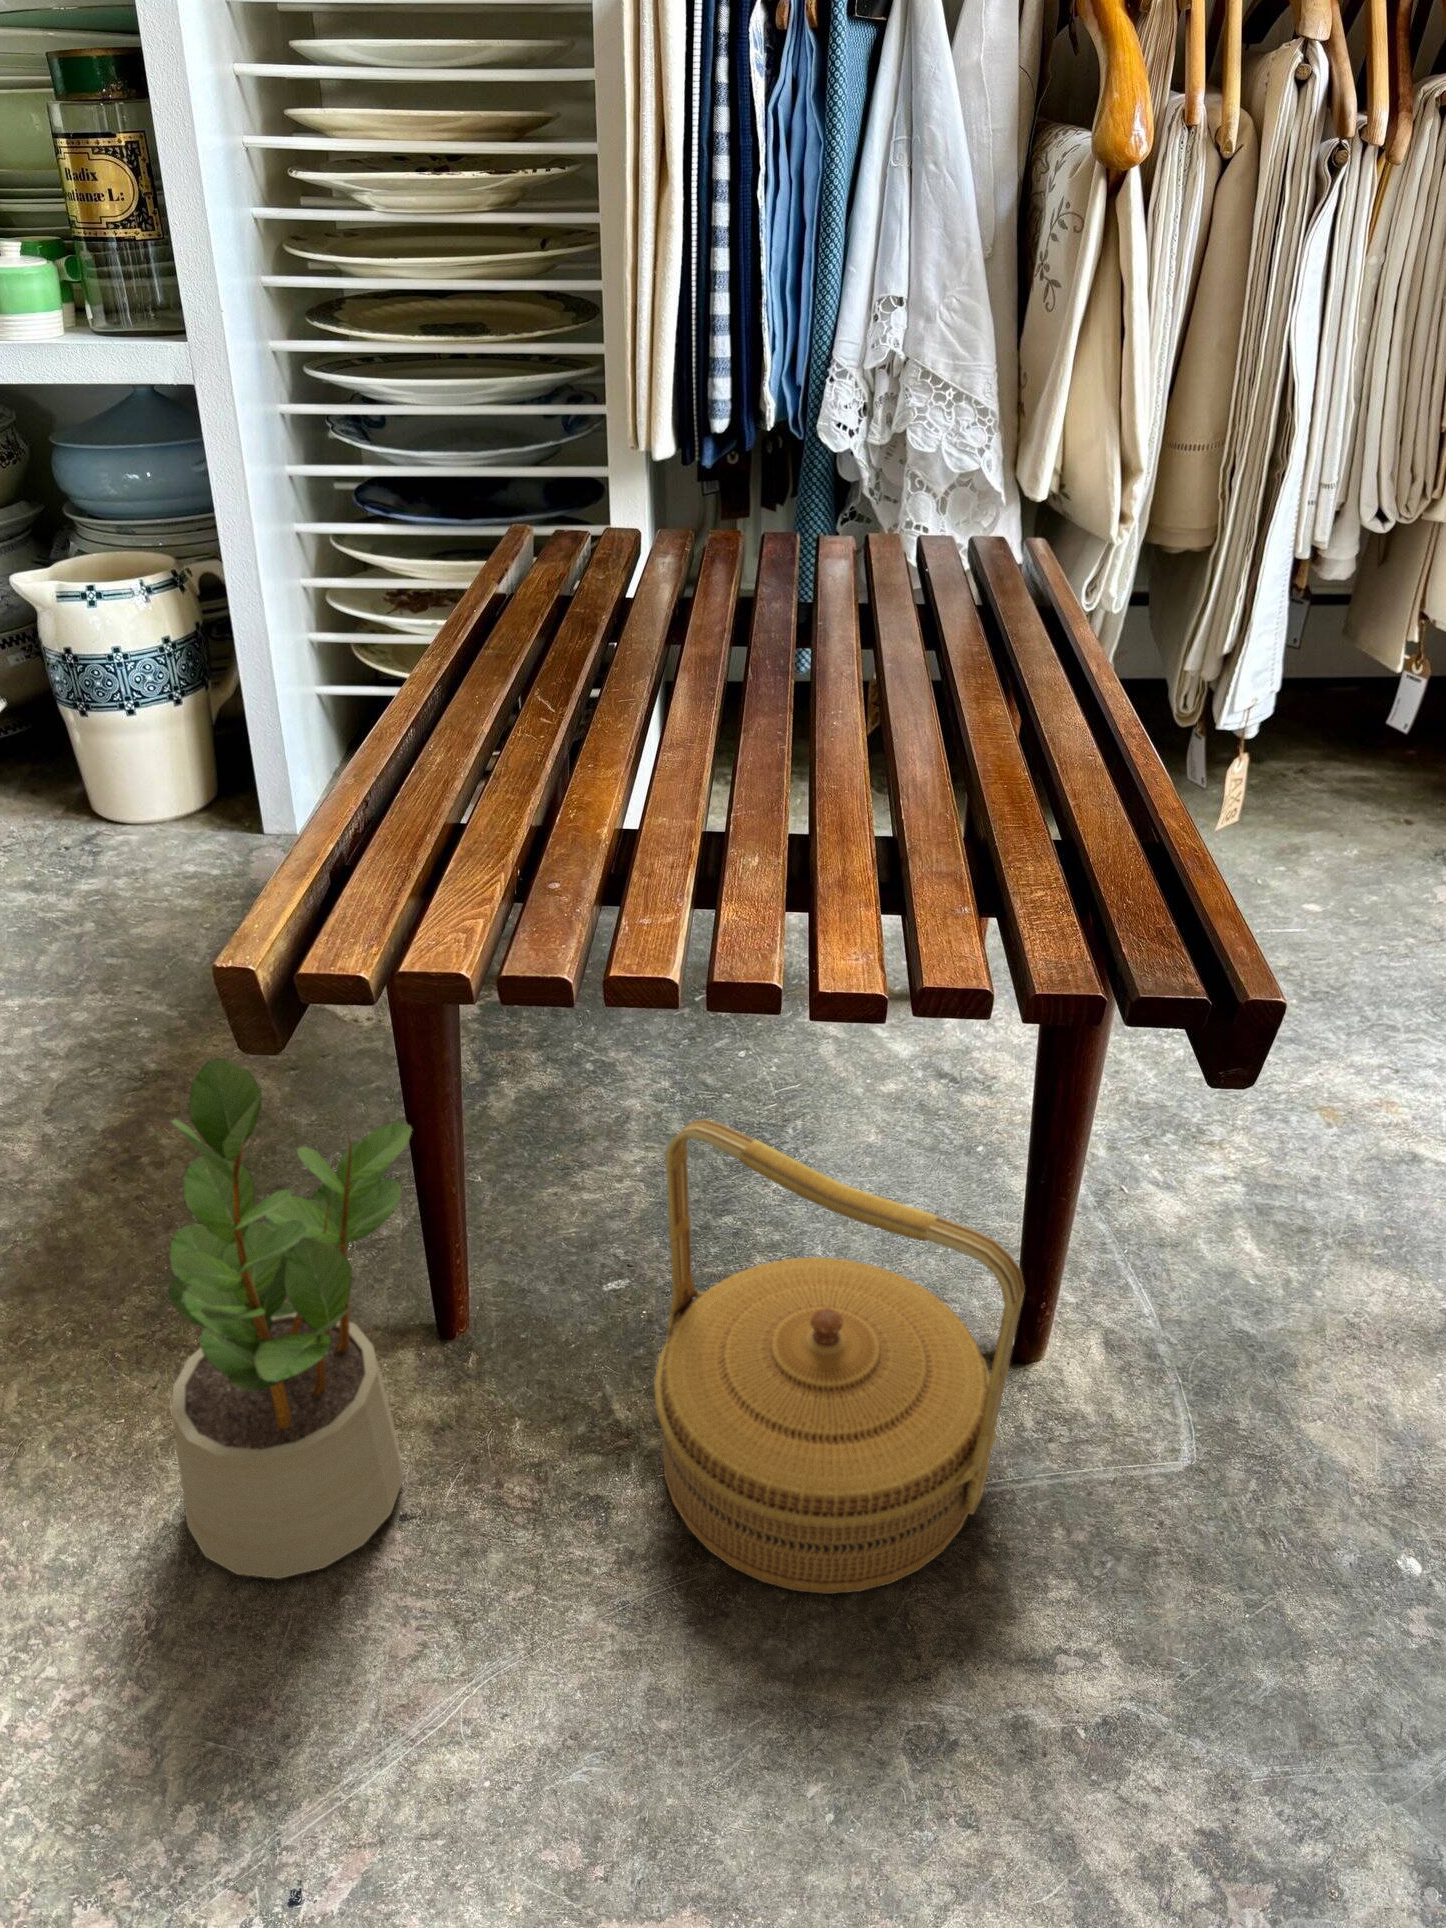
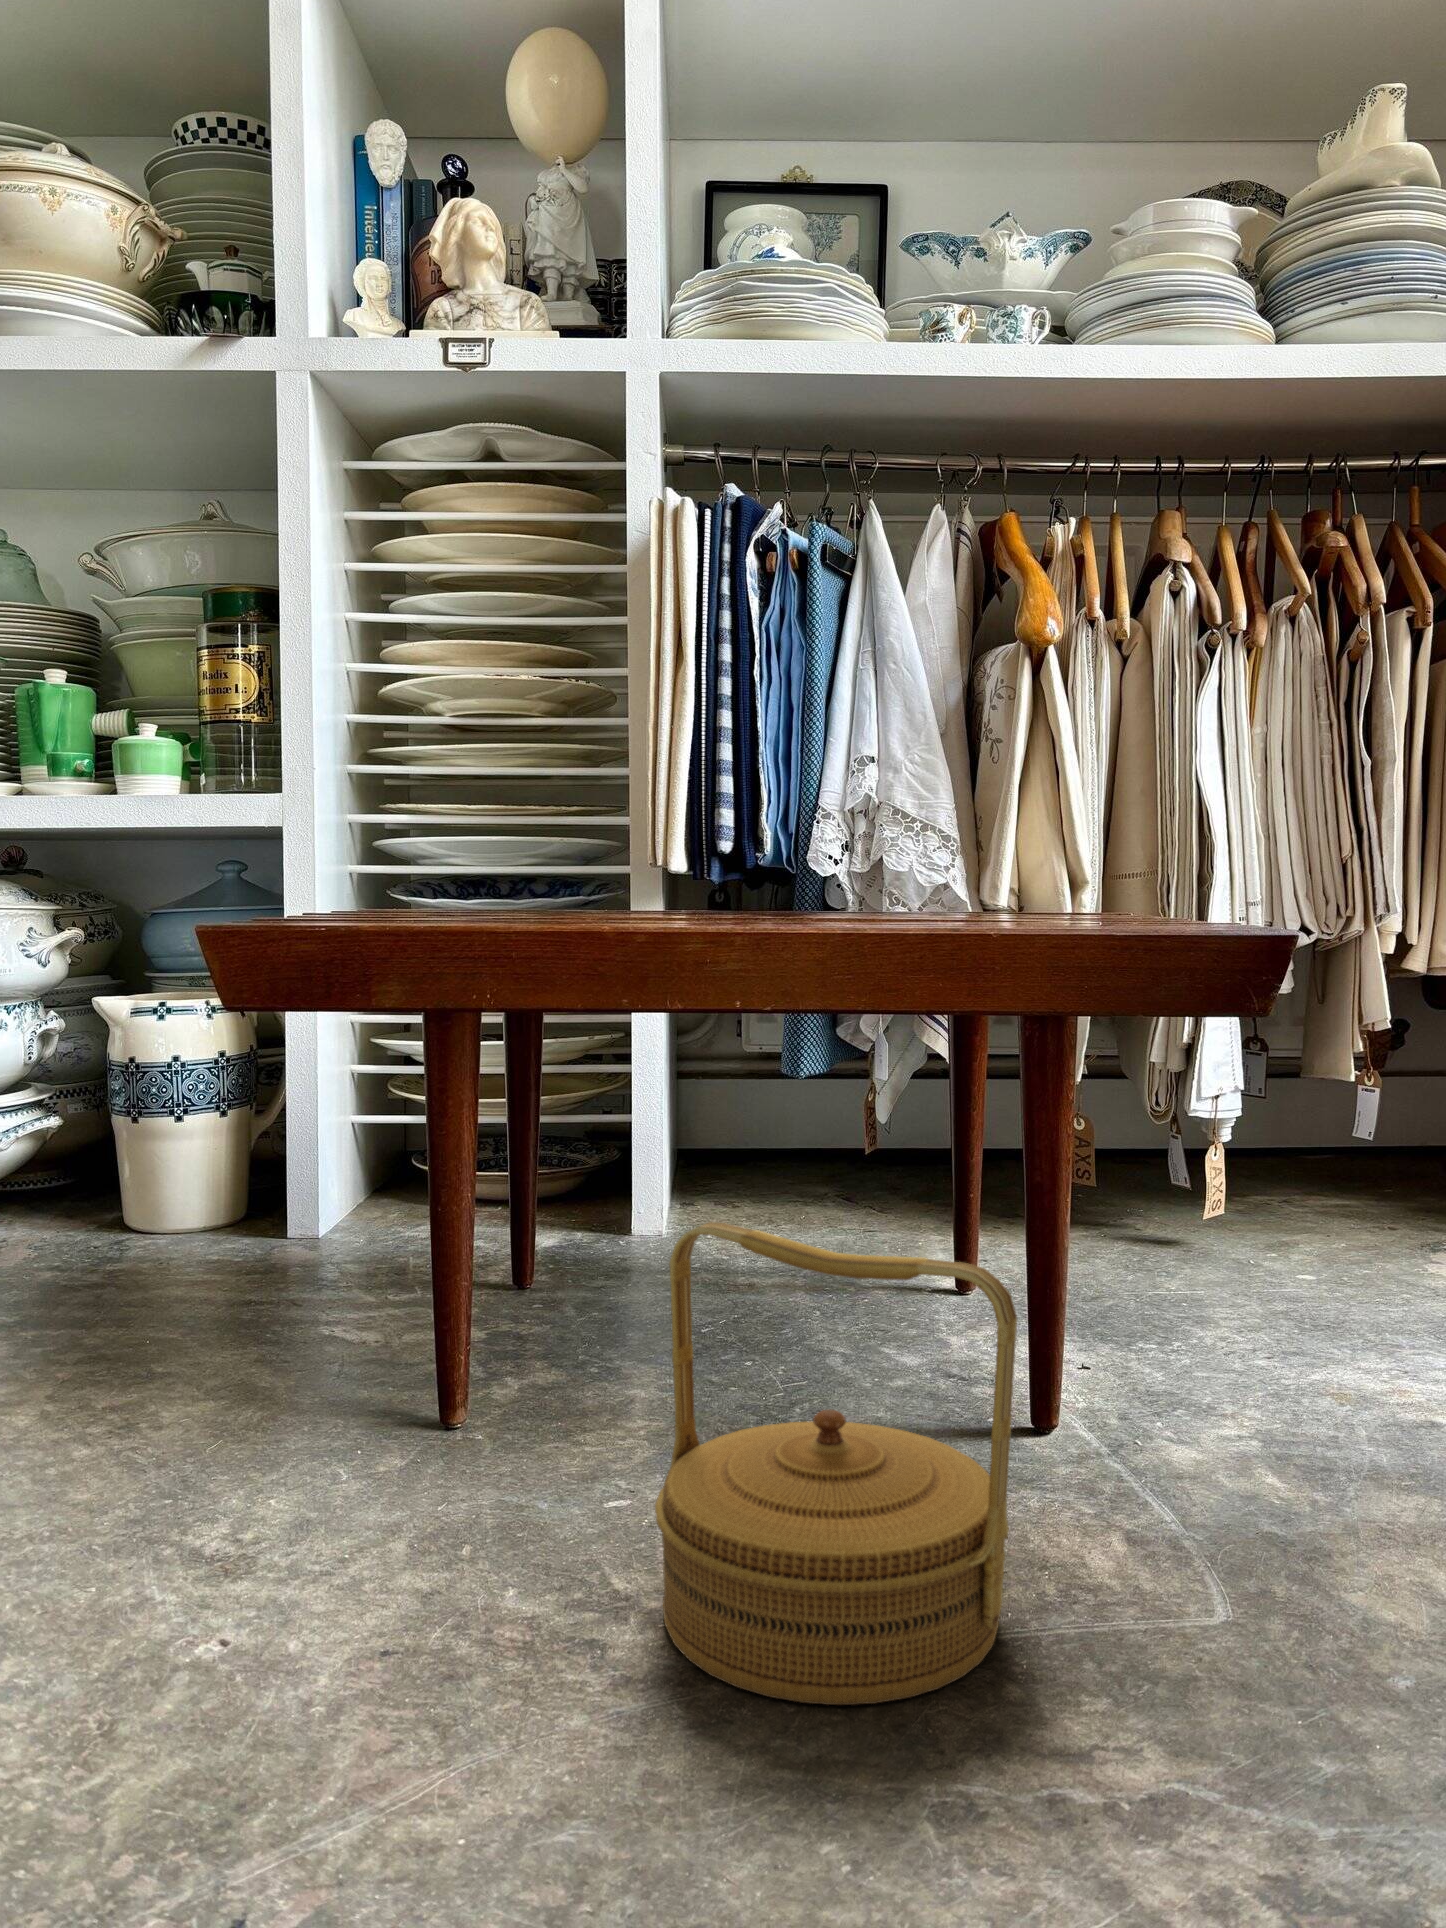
potted plant: present [168,1058,412,1579] -> none [154,1079,432,1689]

